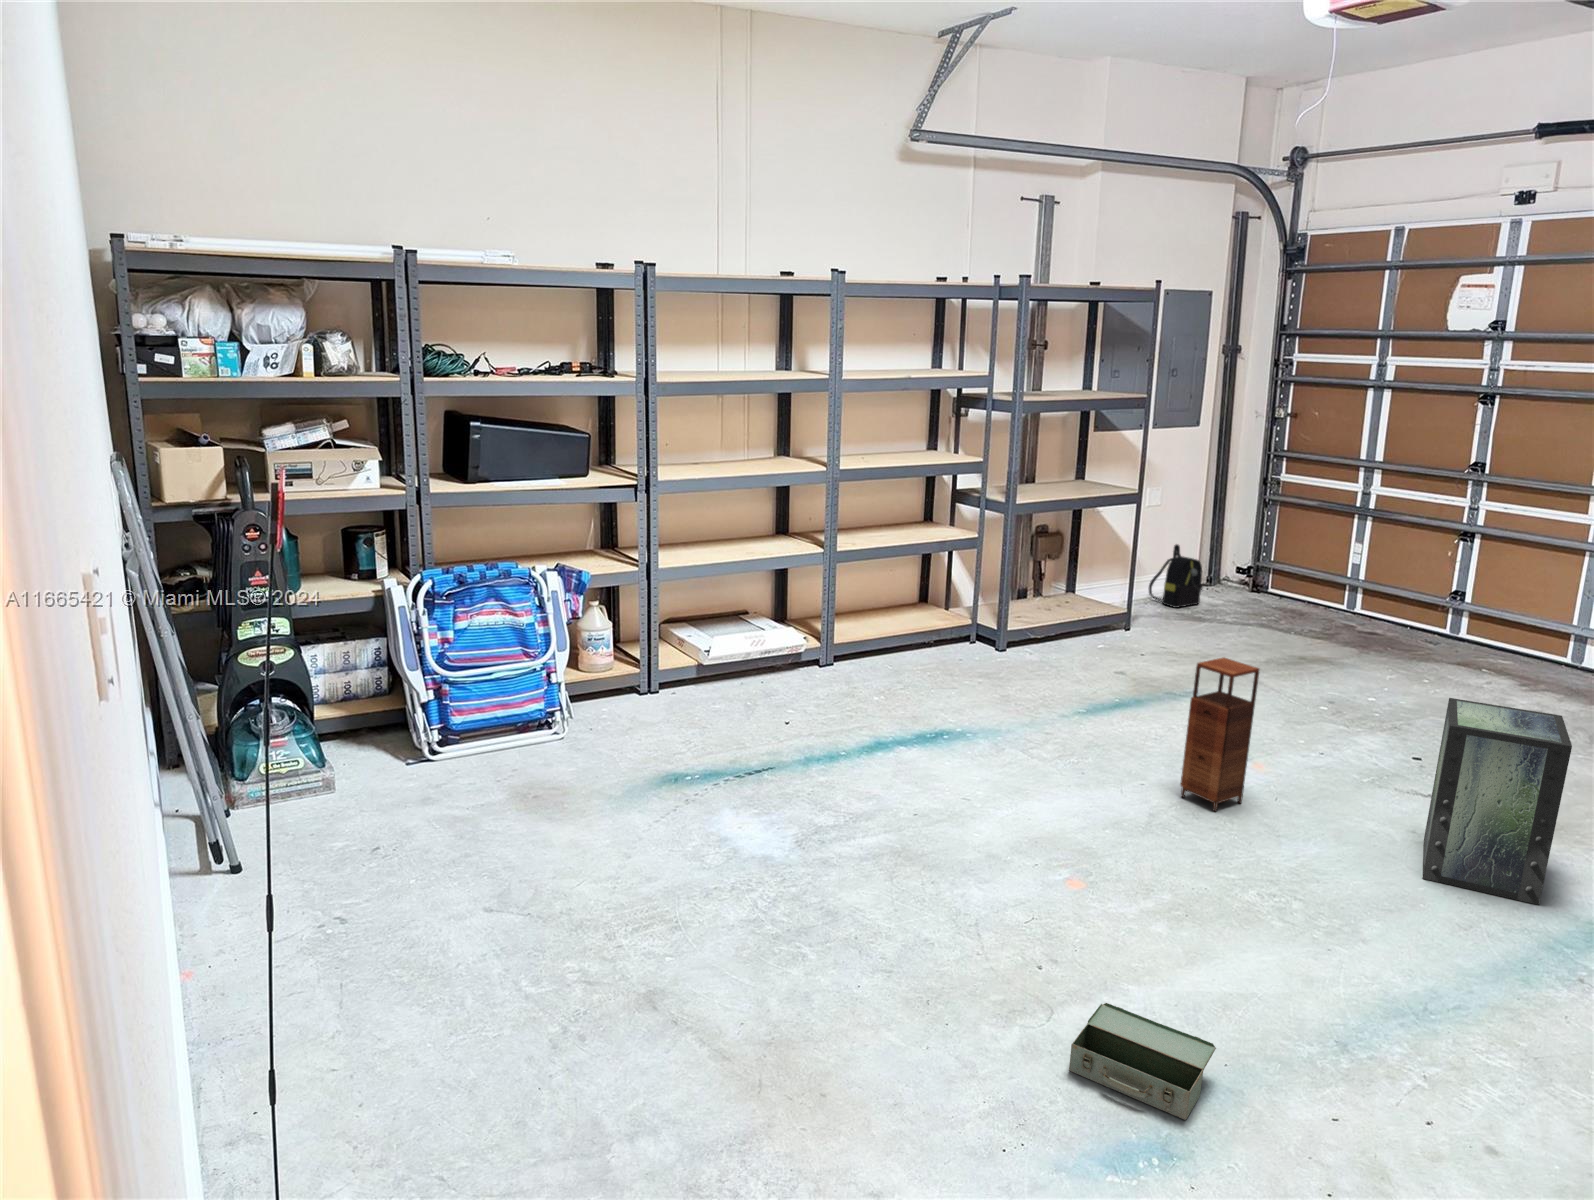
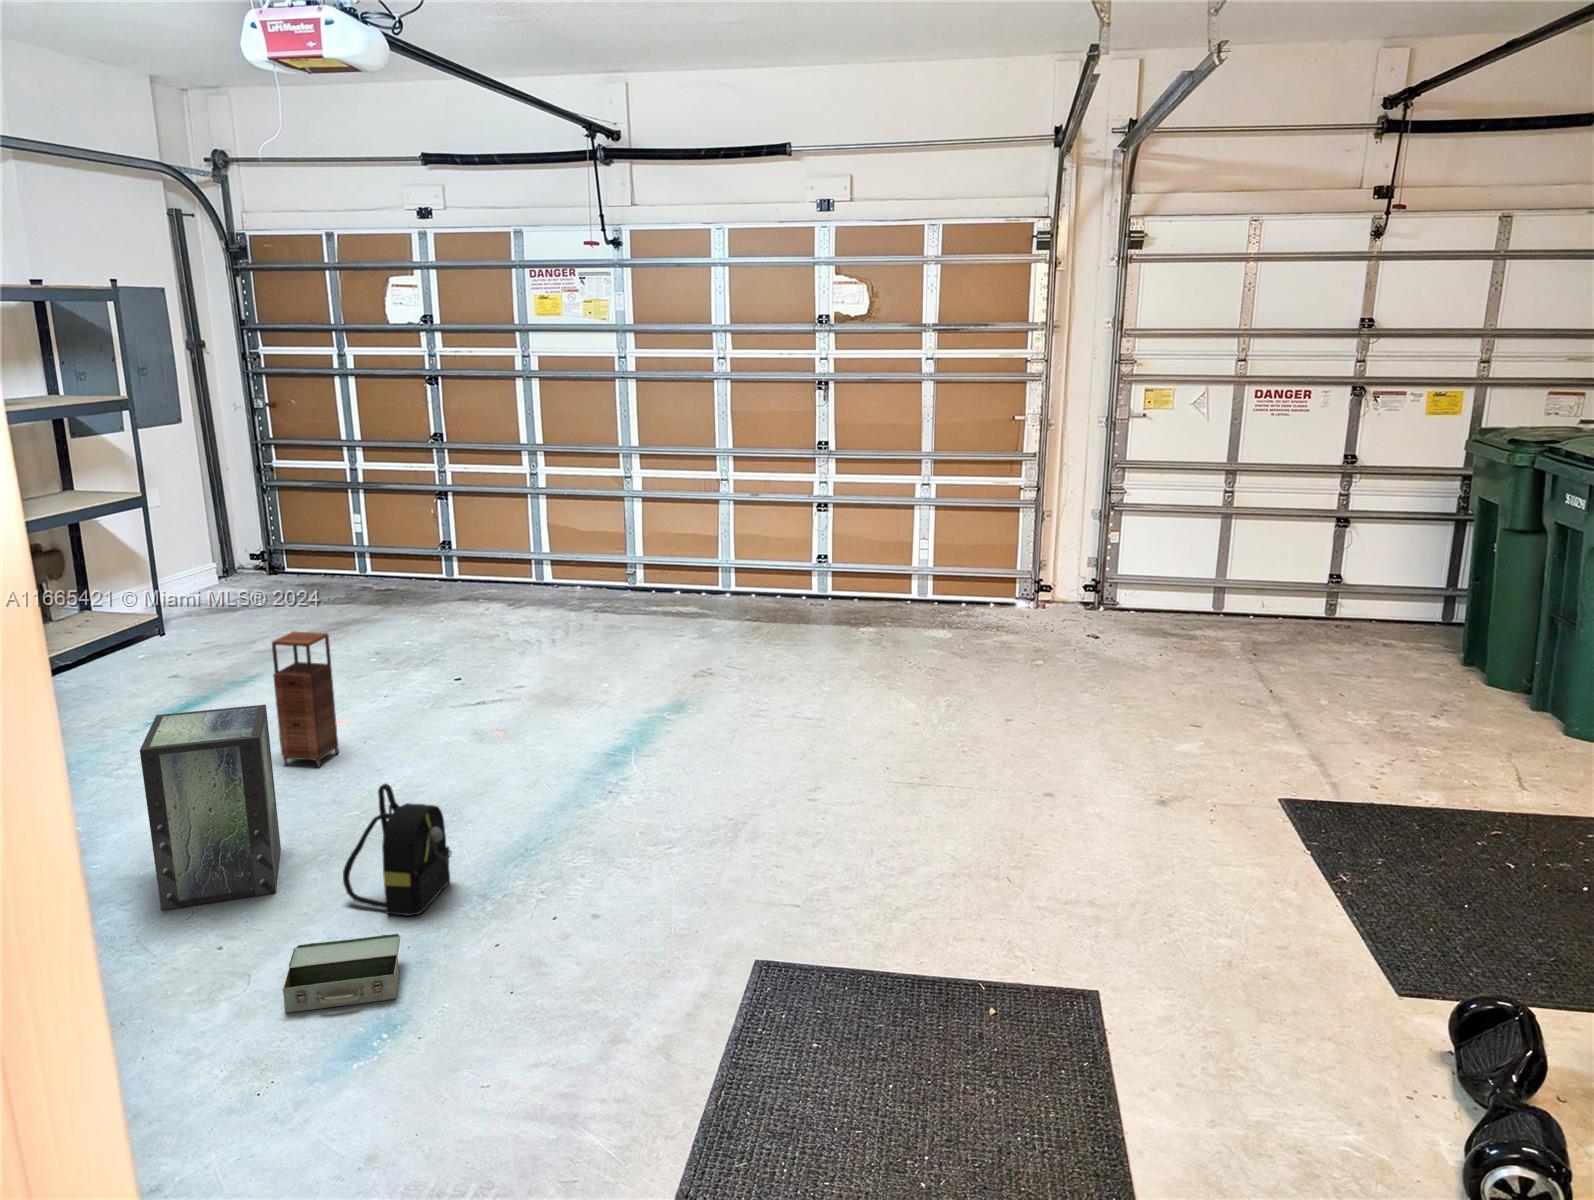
backpack: present [1149,544,1202,608] -> present [343,784,452,916]
storage box: present [1422,698,1572,905] -> present [140,705,281,910]

